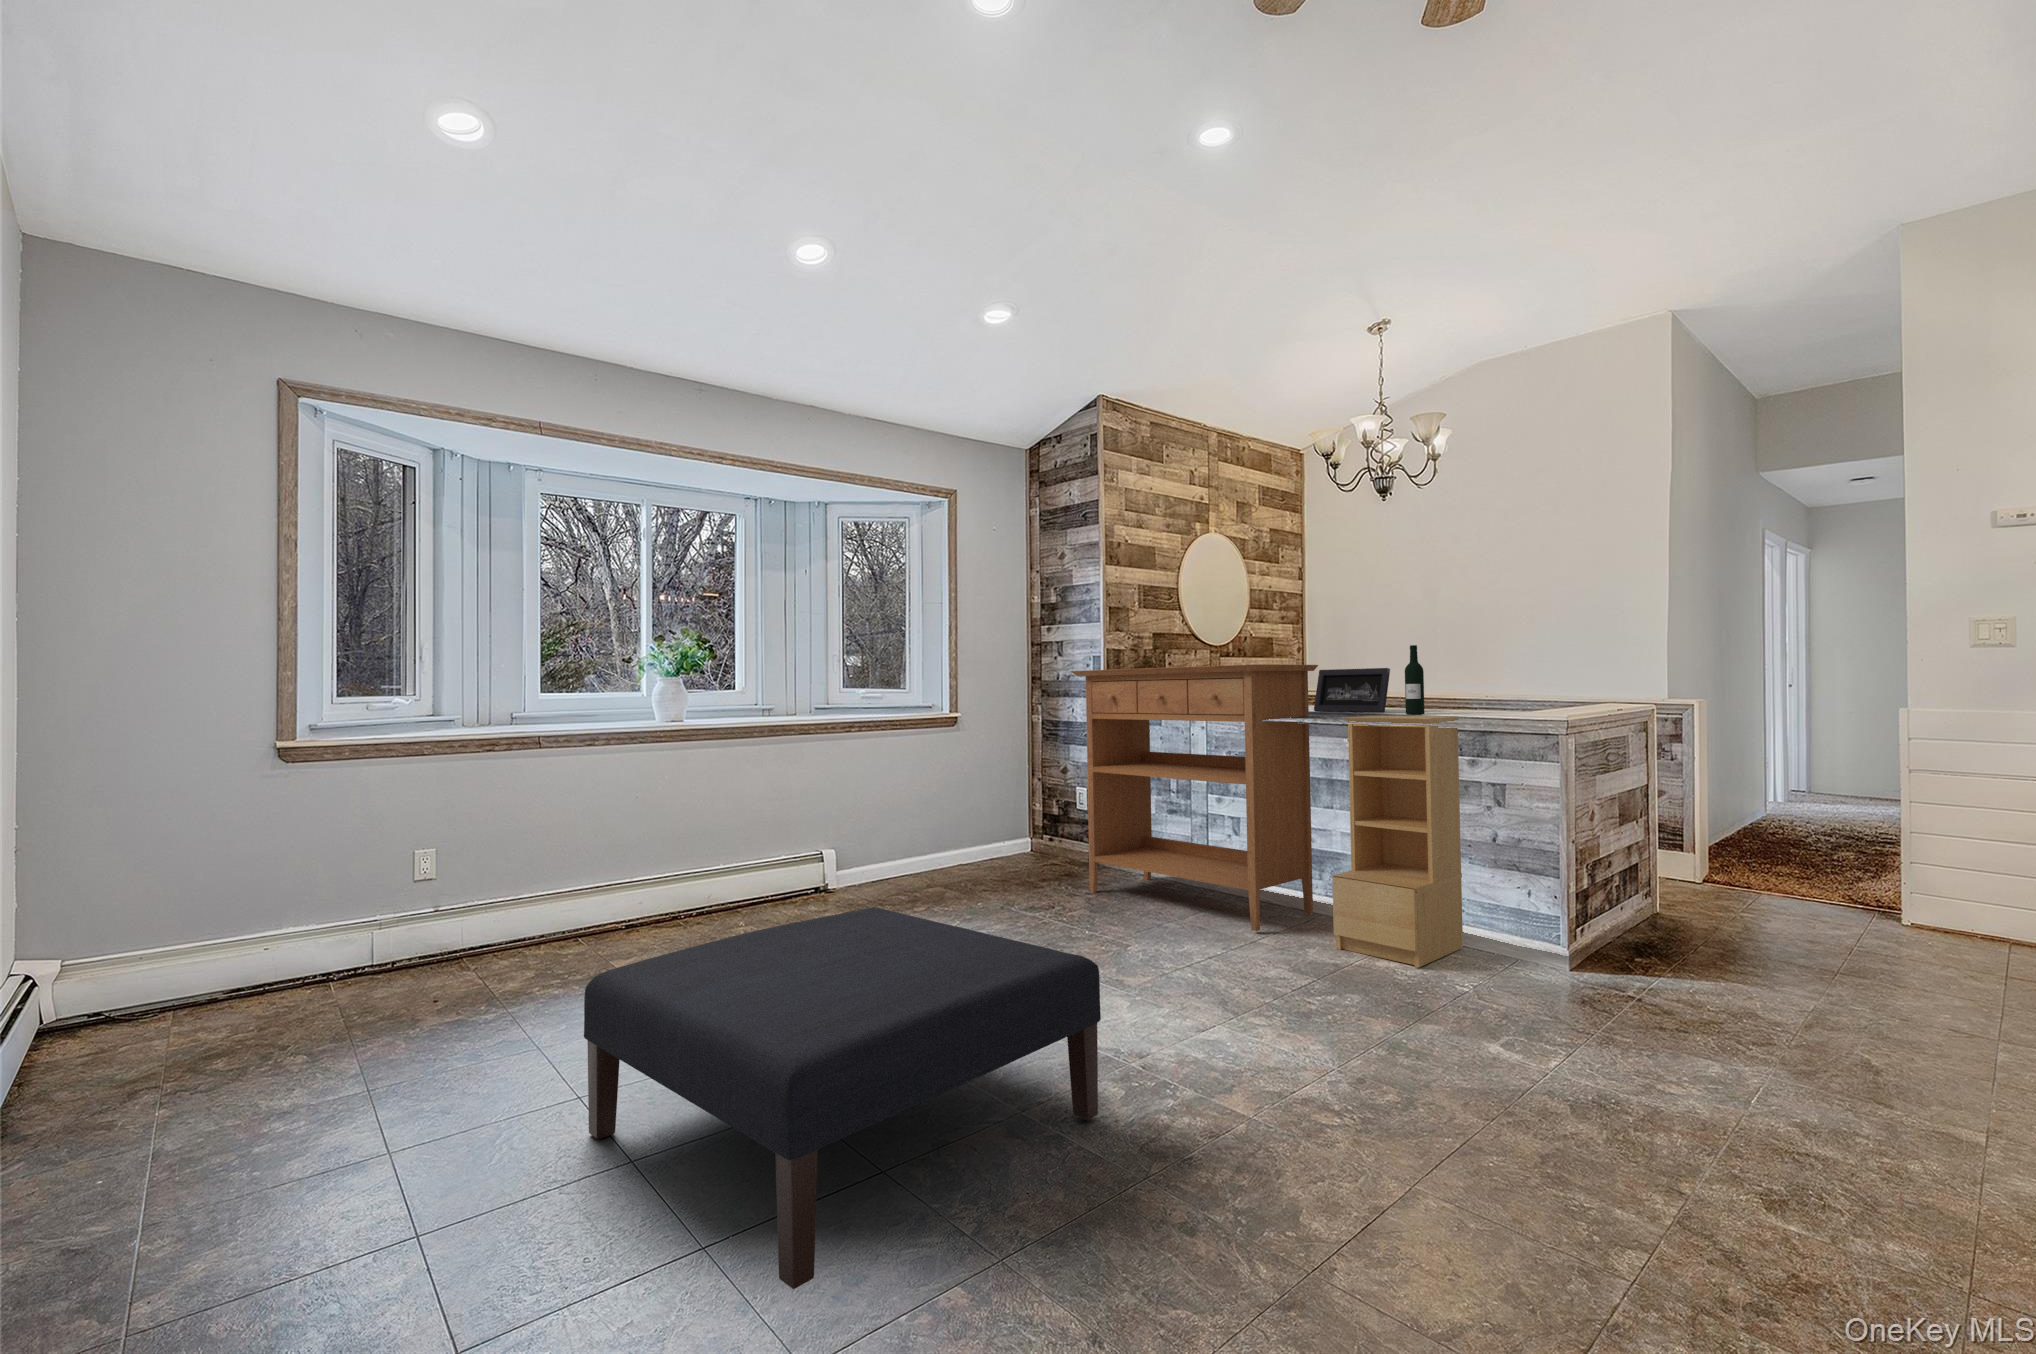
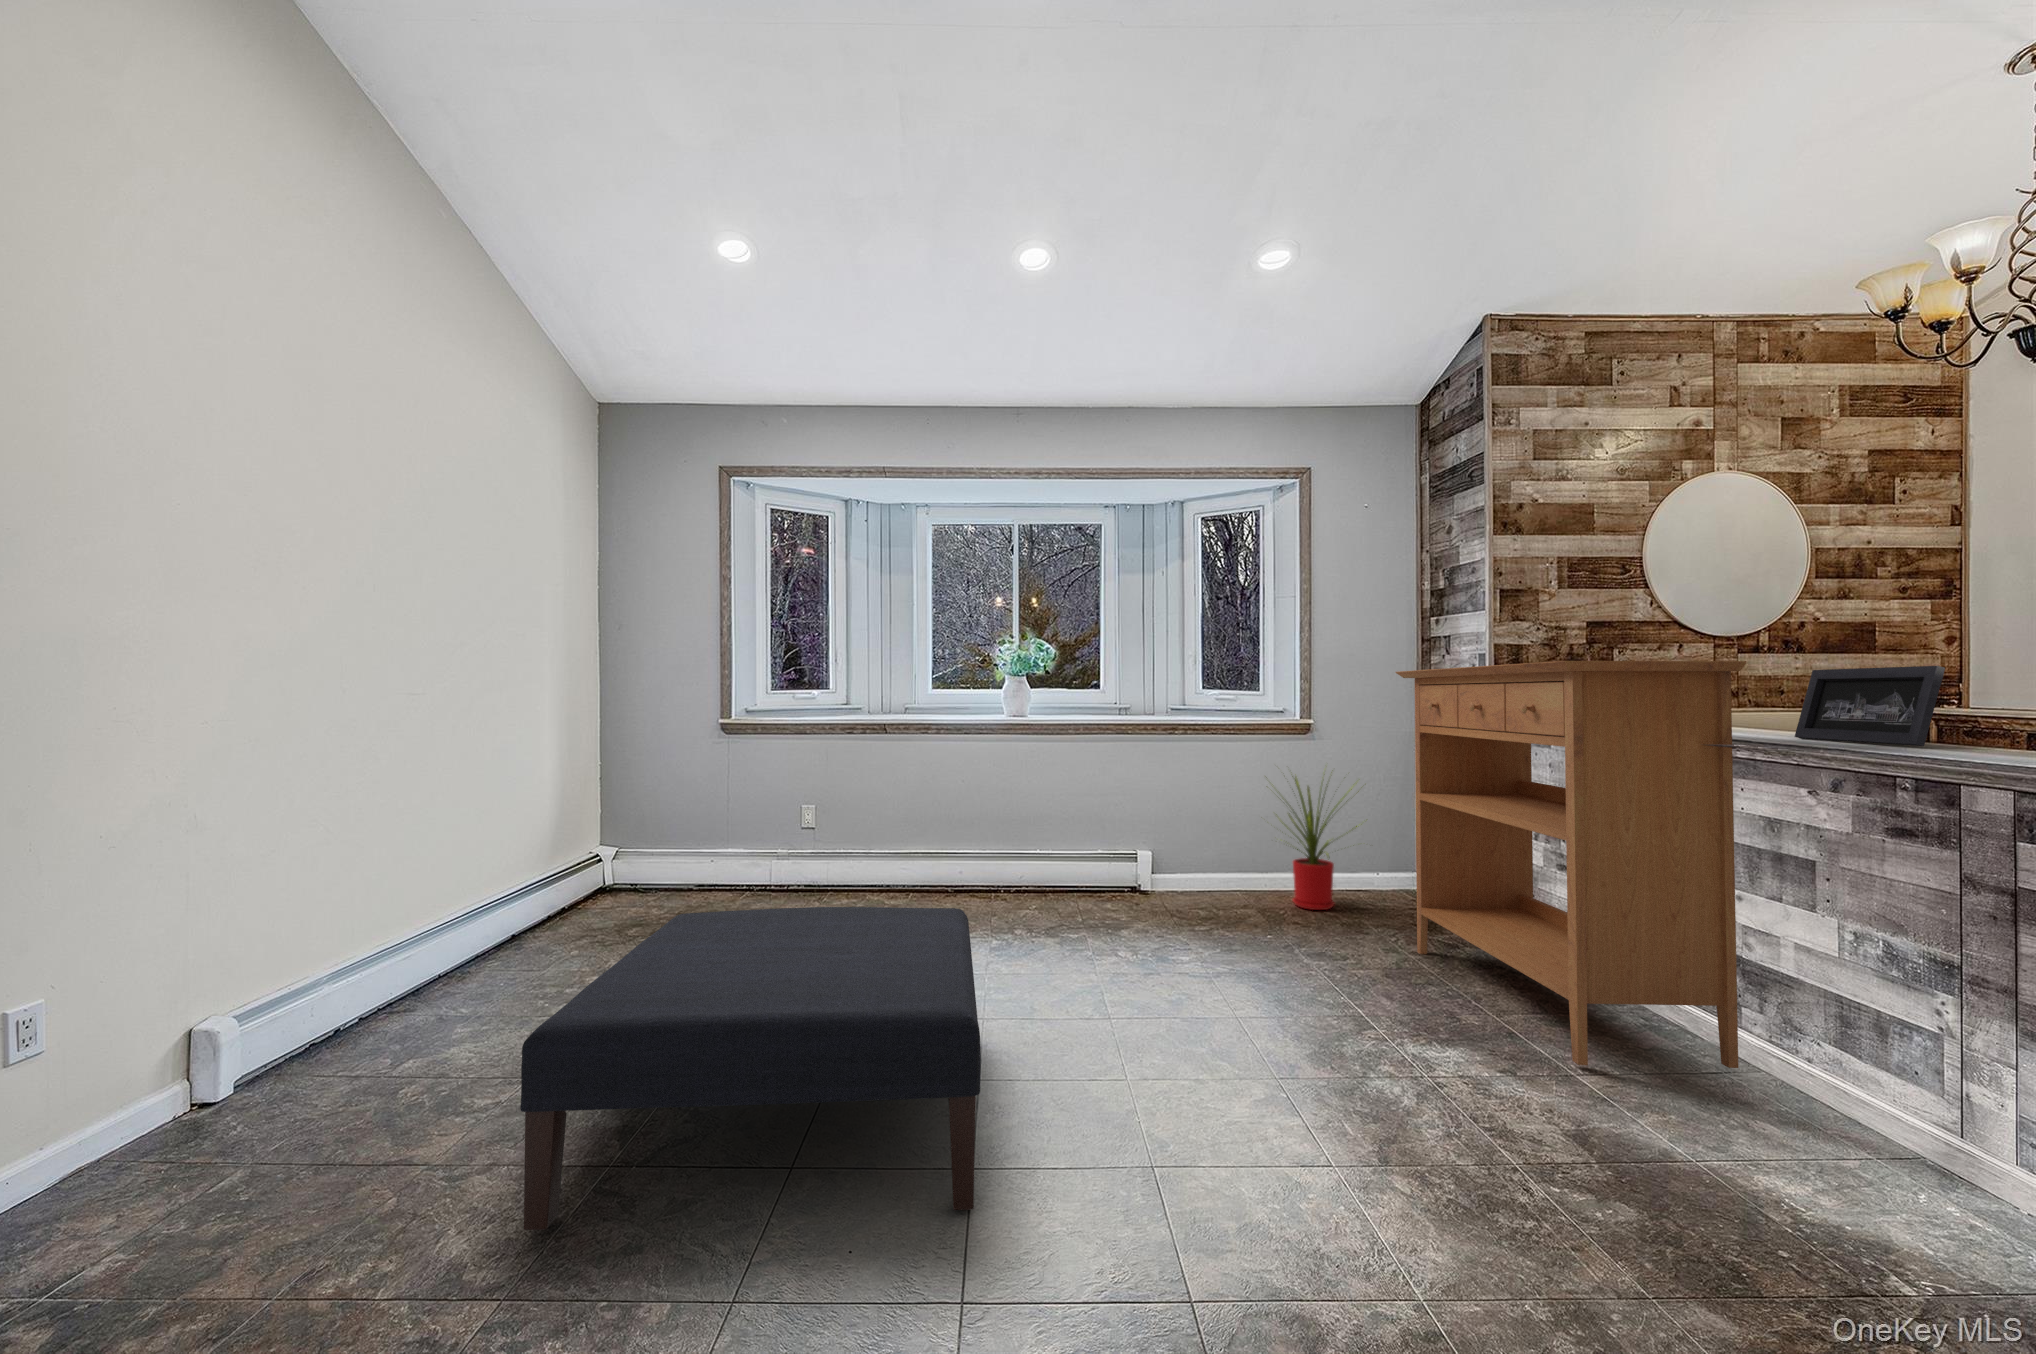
wine bottle: present [1405,645,1425,714] -> none [1959,622,2012,753]
bookshelf: present [1332,715,1463,967] -> none [1685,750,2024,1231]
house plant: none [930,750,1027,879] -> present [1282,772,1359,910]

